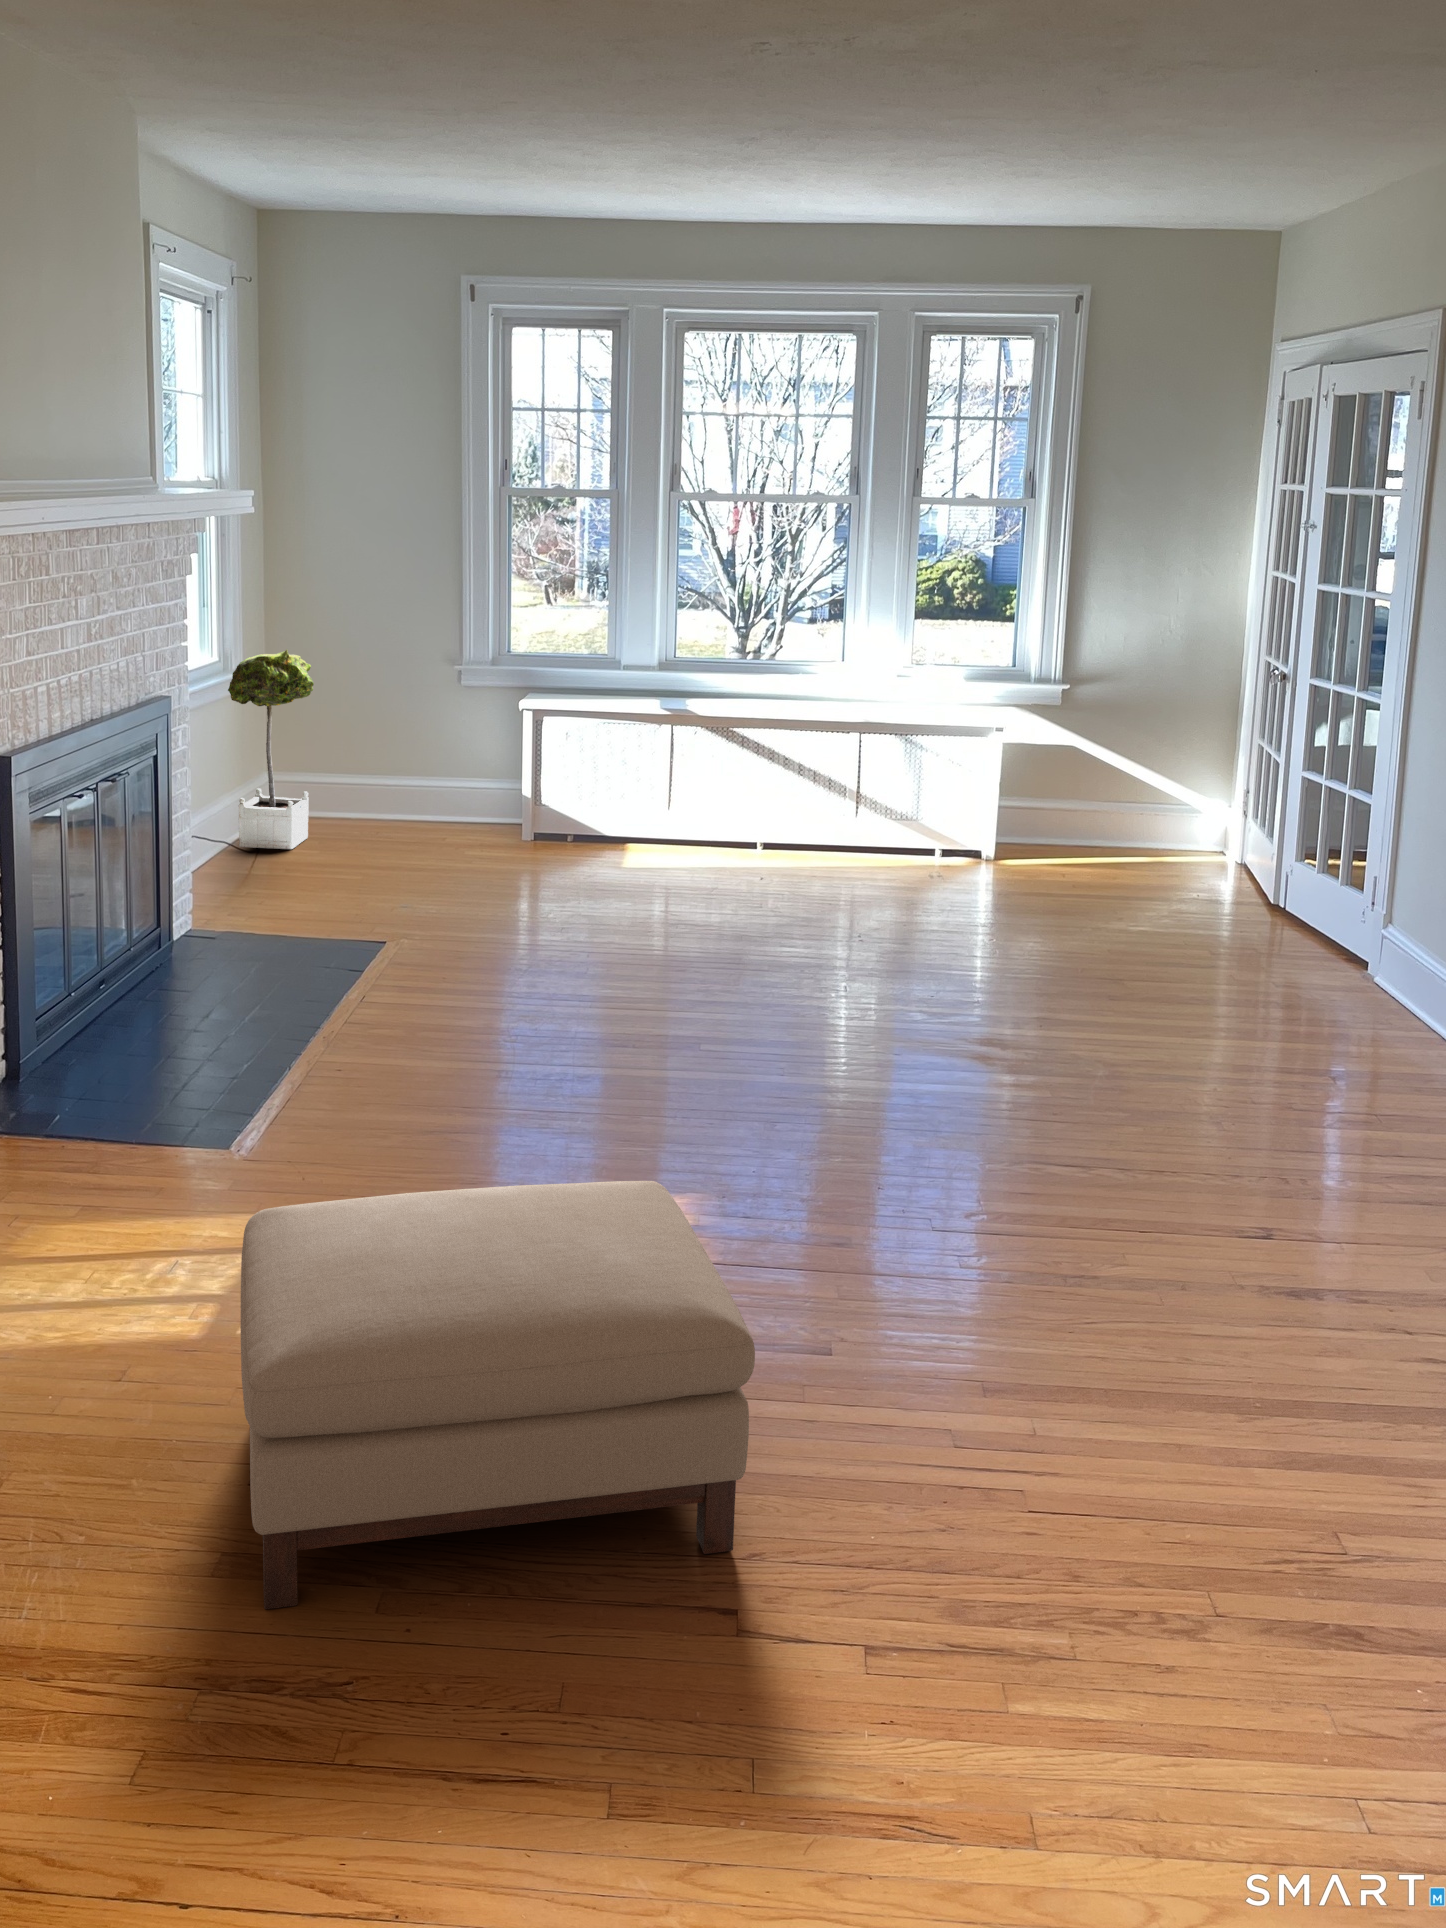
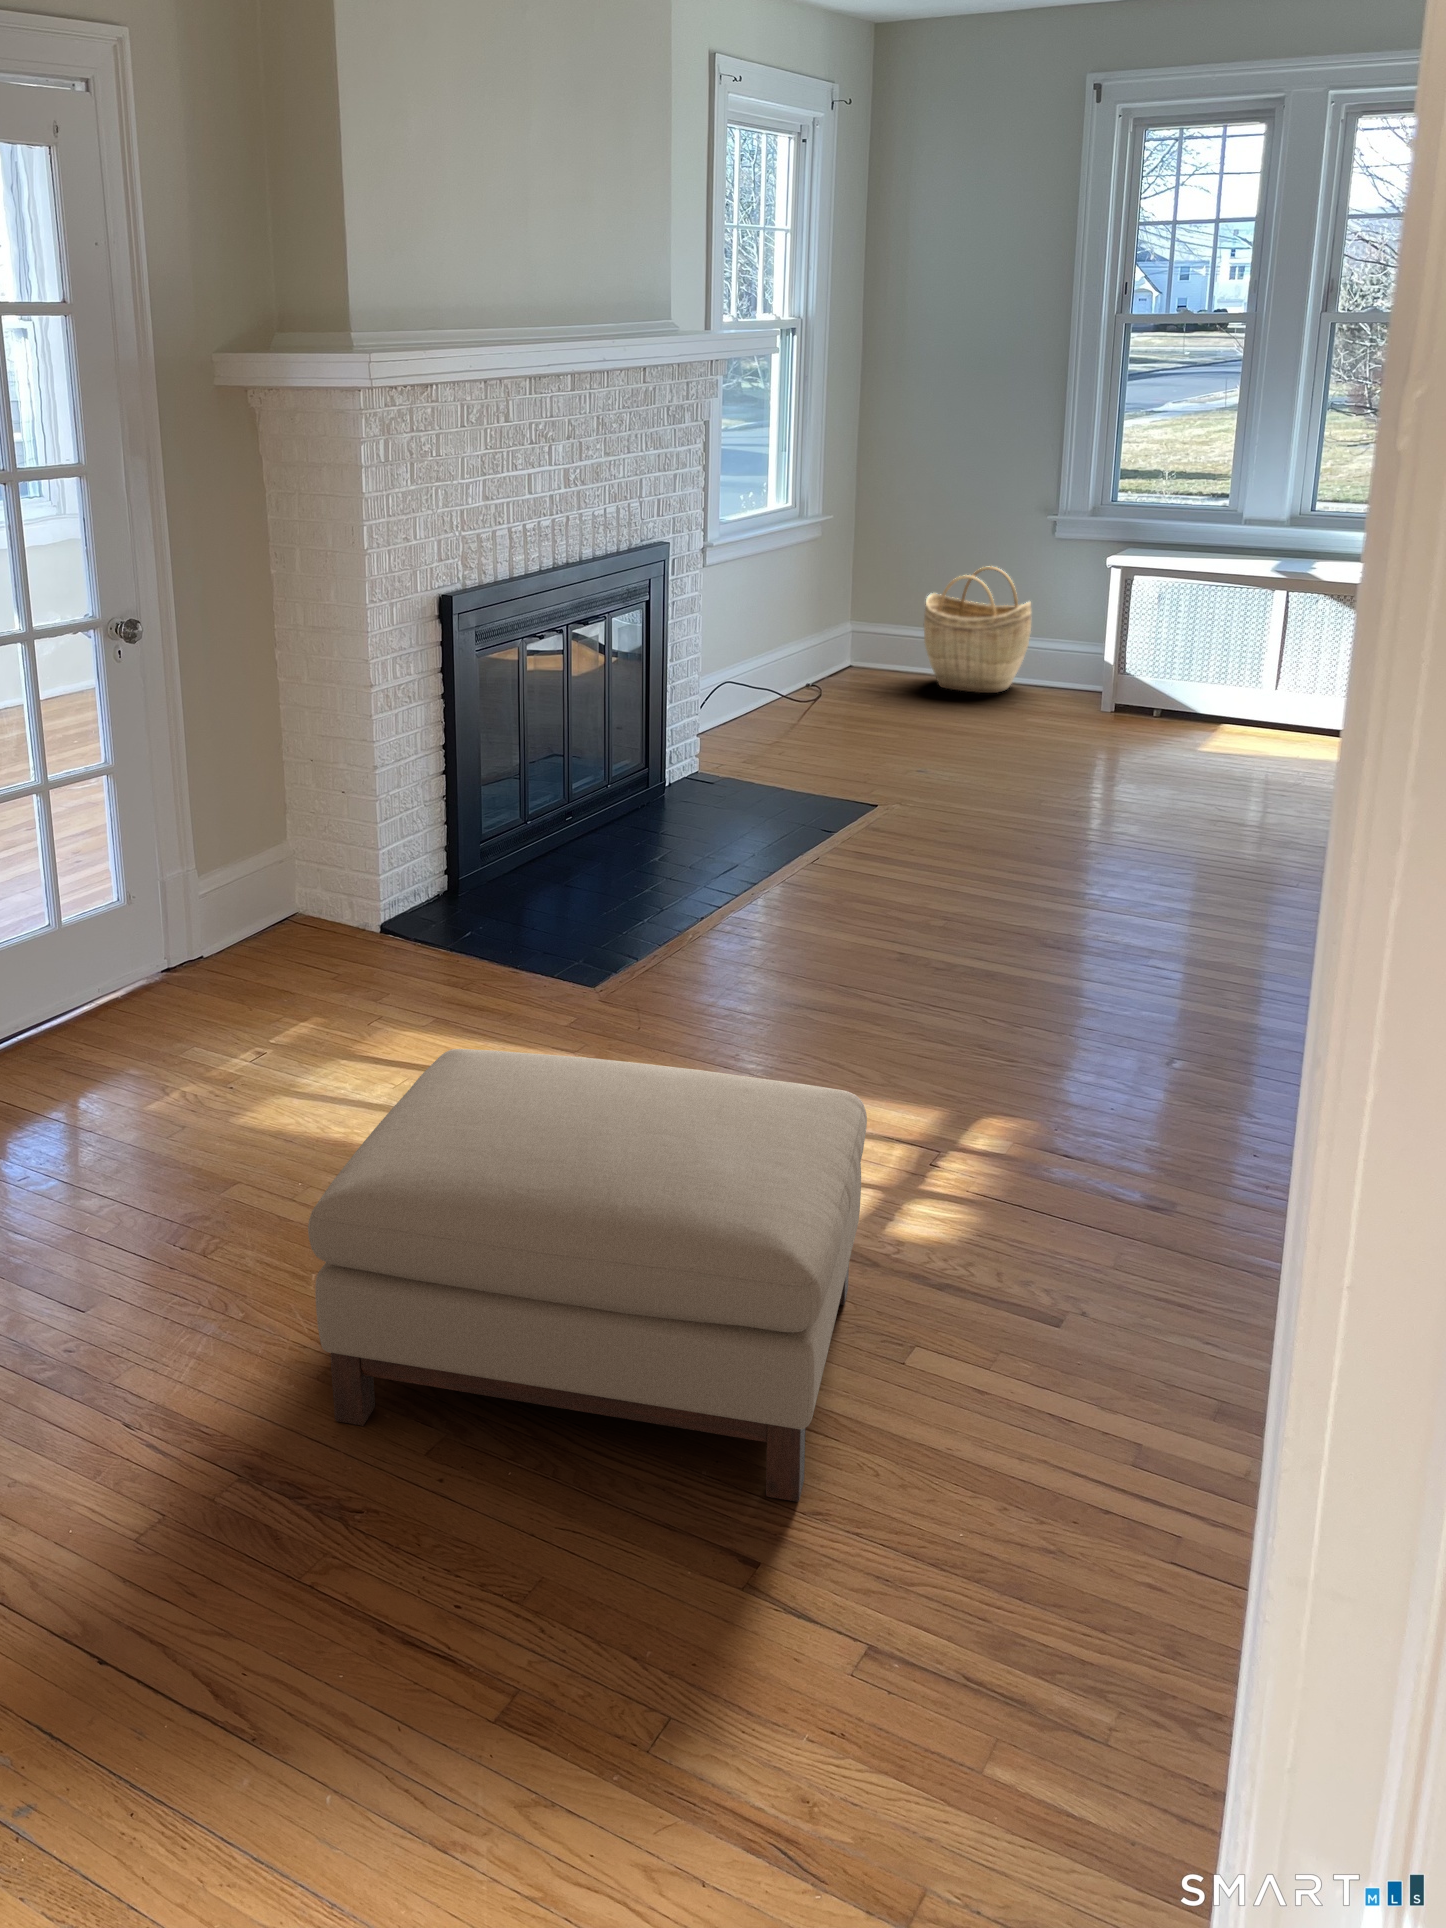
potted tree: present [228,649,314,849] -> none [793,496,880,702]
woven basket: none [348,713,449,833] -> present [924,566,1031,693]

